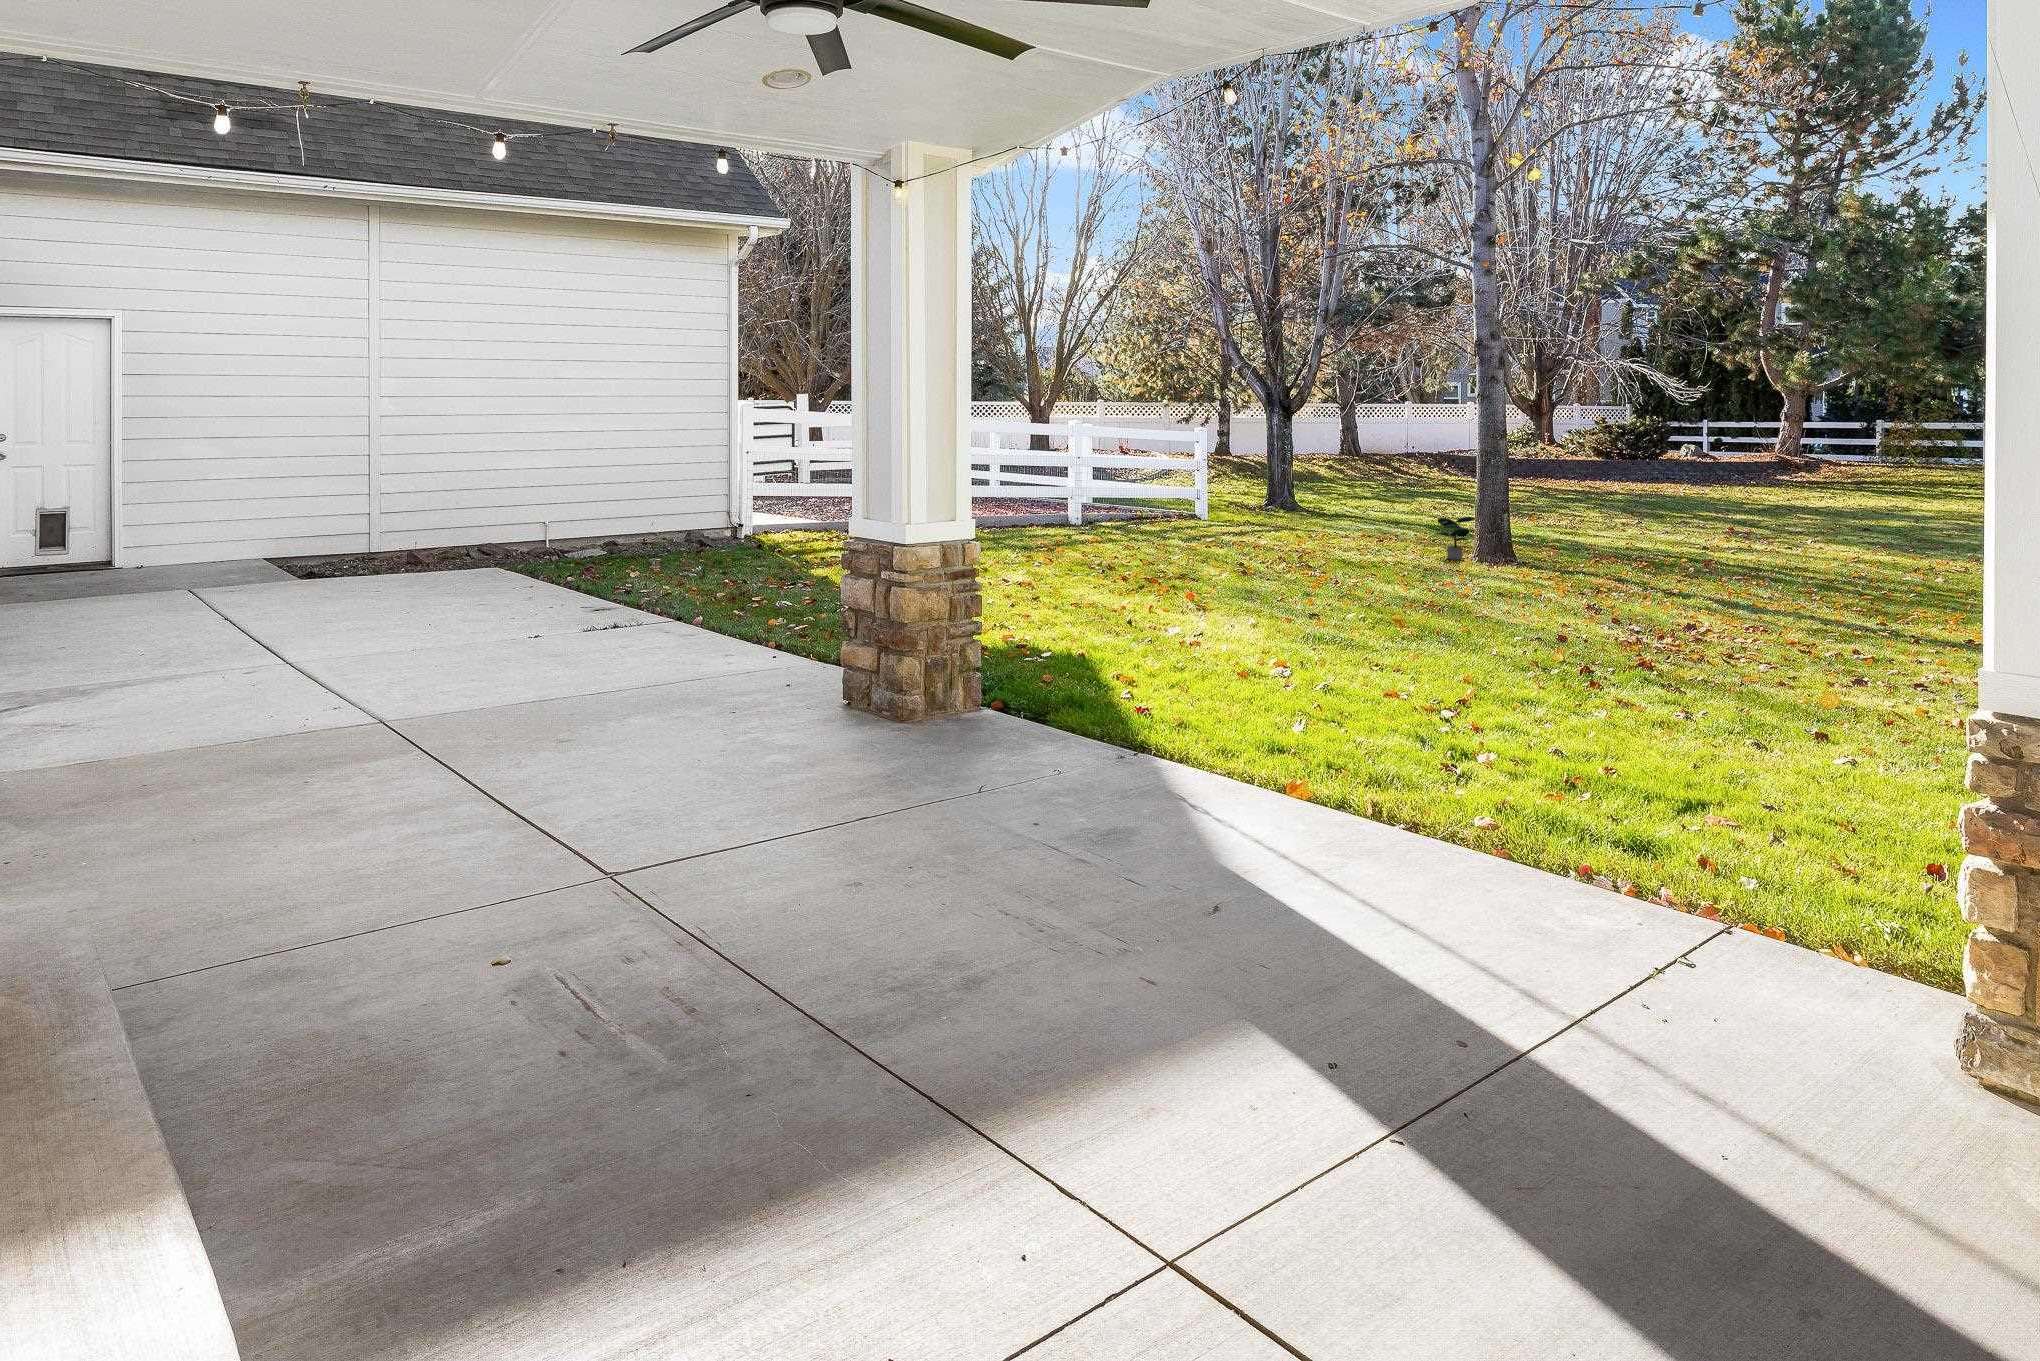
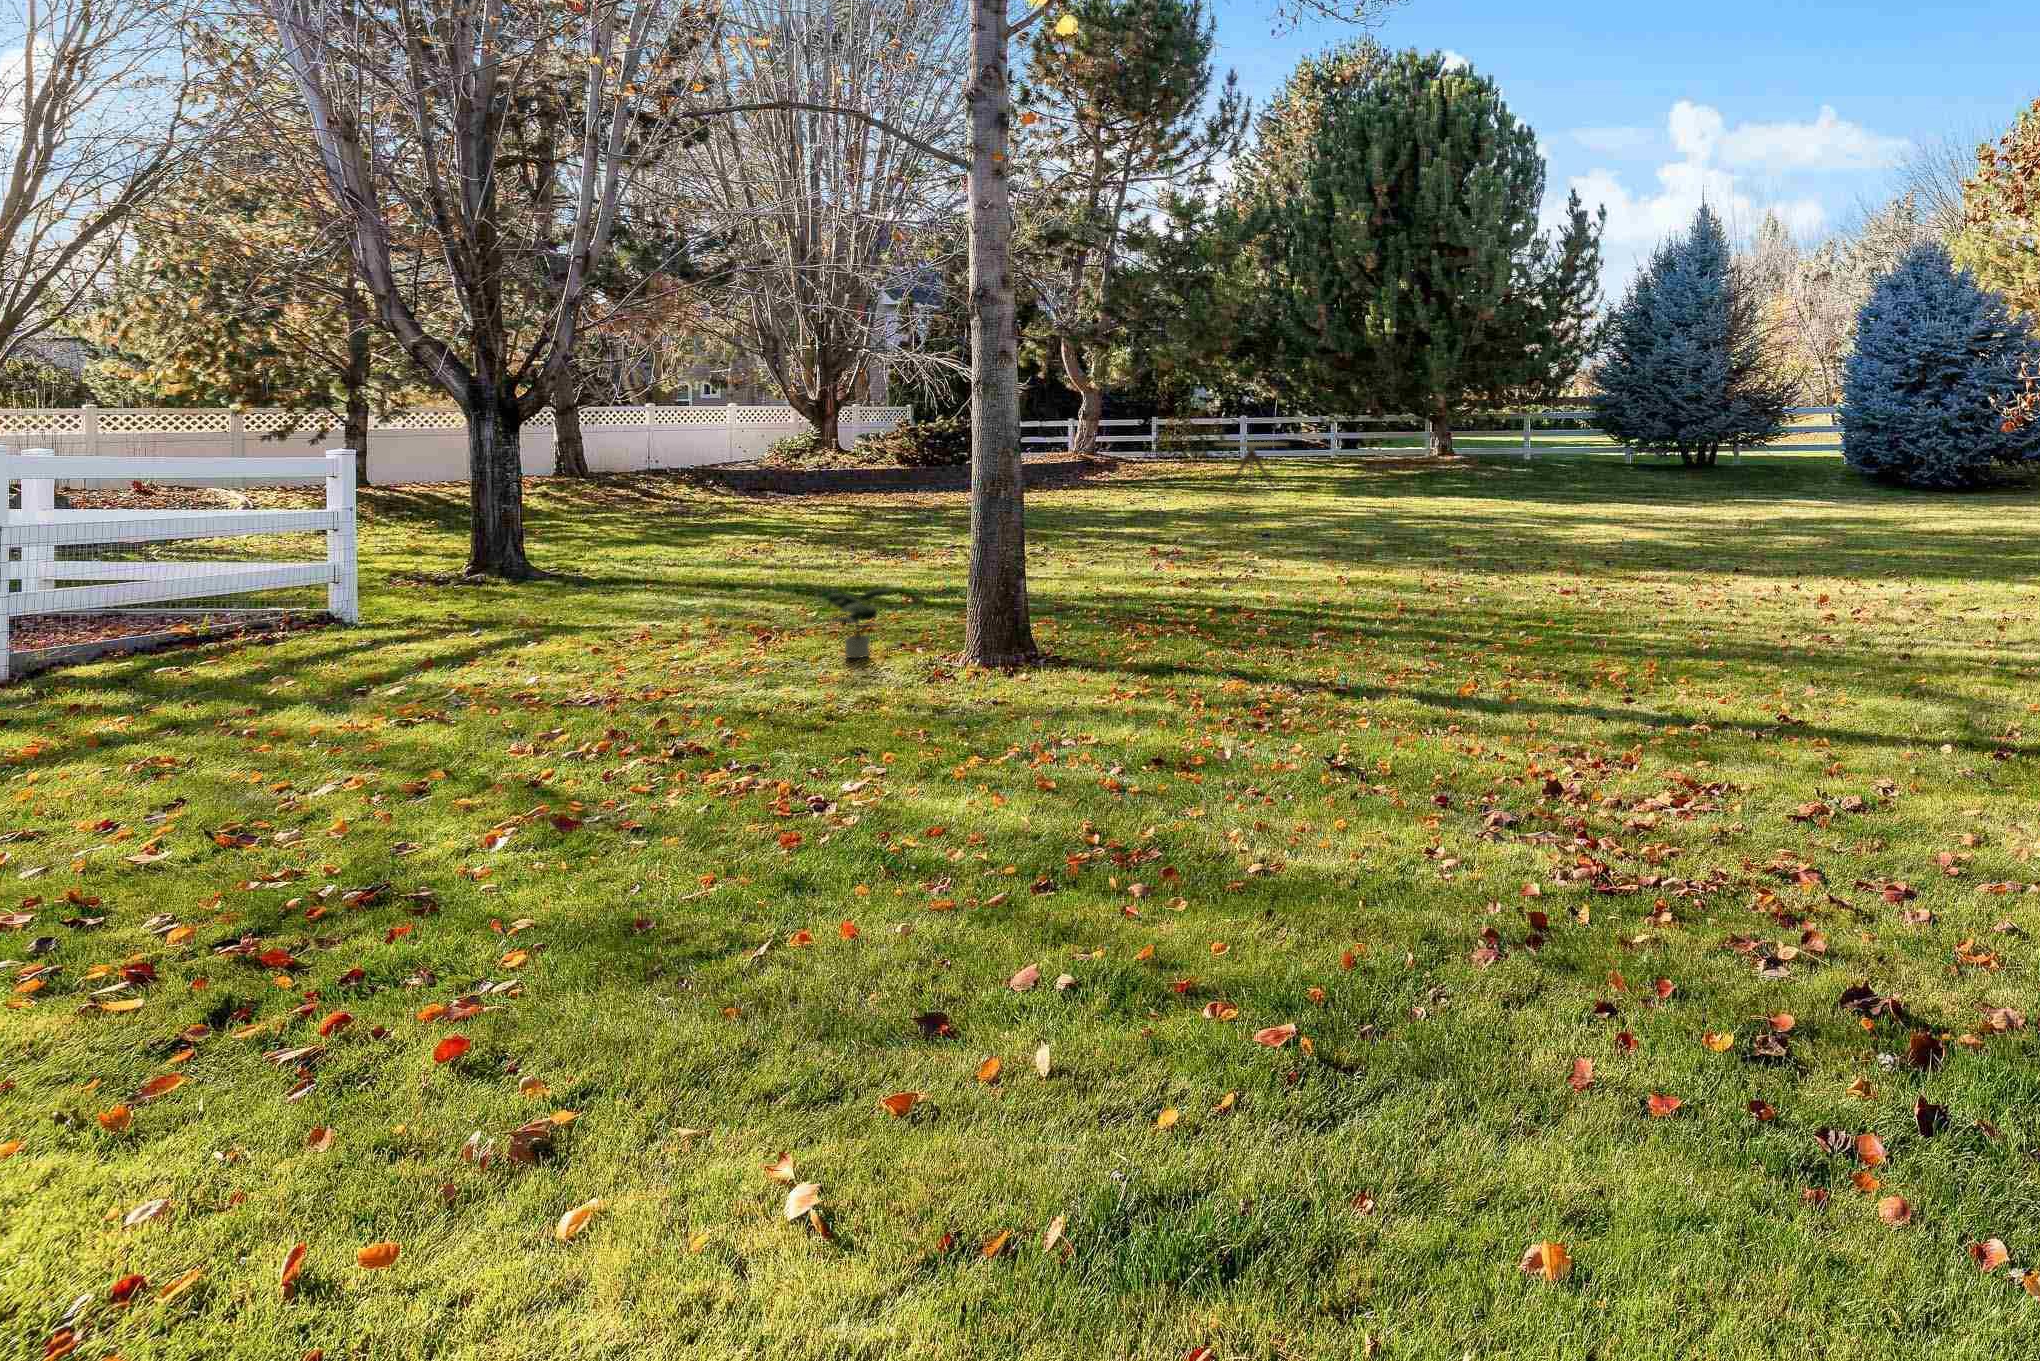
round table: none [1887,444,1976,497] -> present [1216,442,1287,493]

